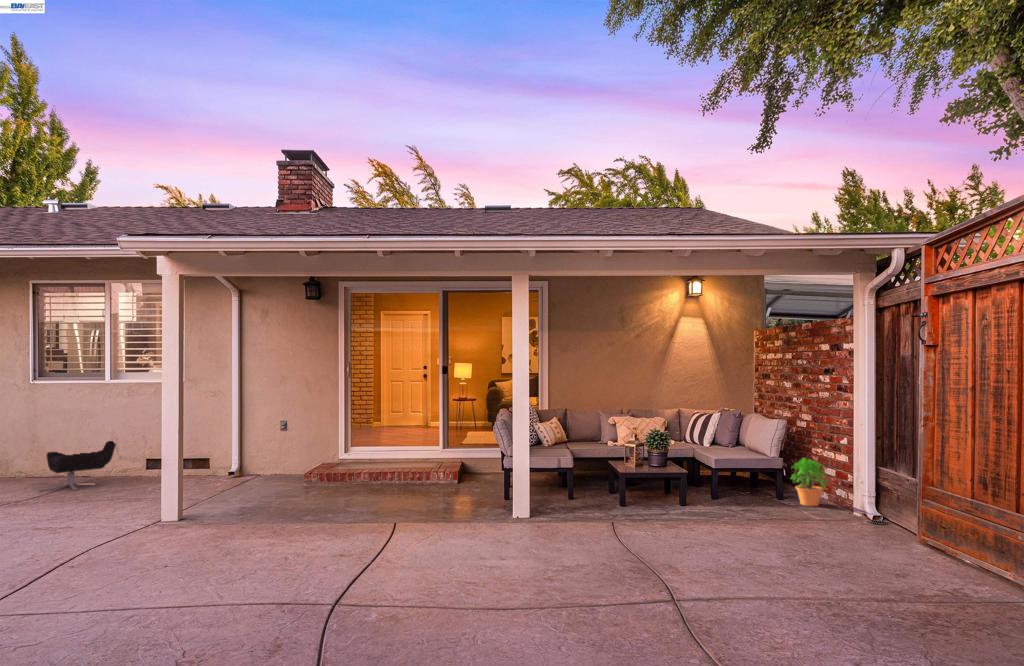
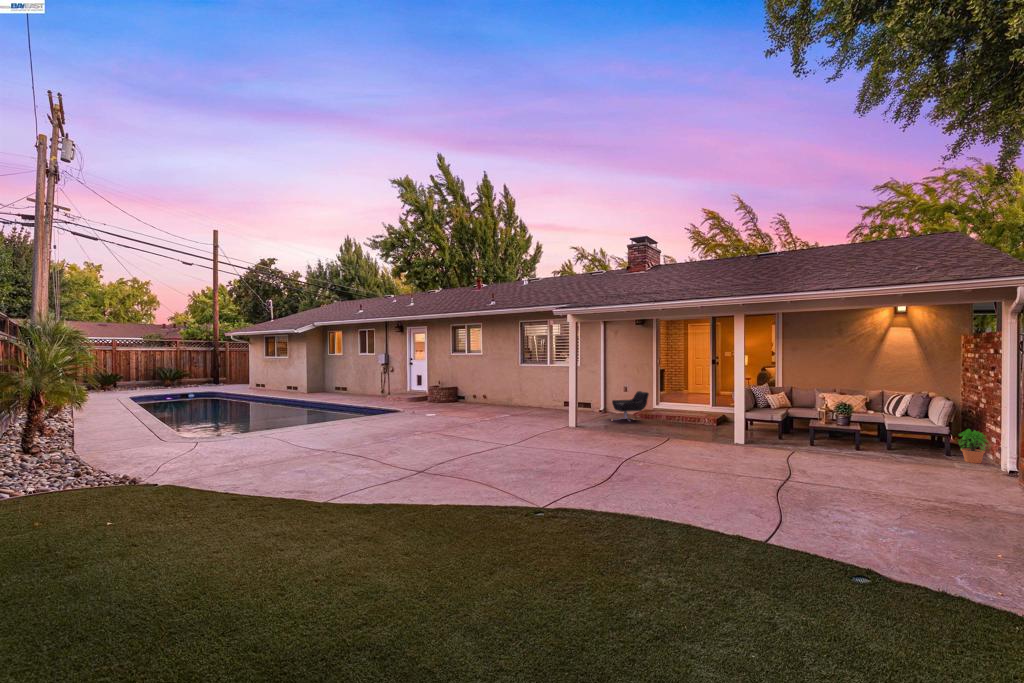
lounge chair: present [43,441,116,491] -> present [612,391,649,421]

